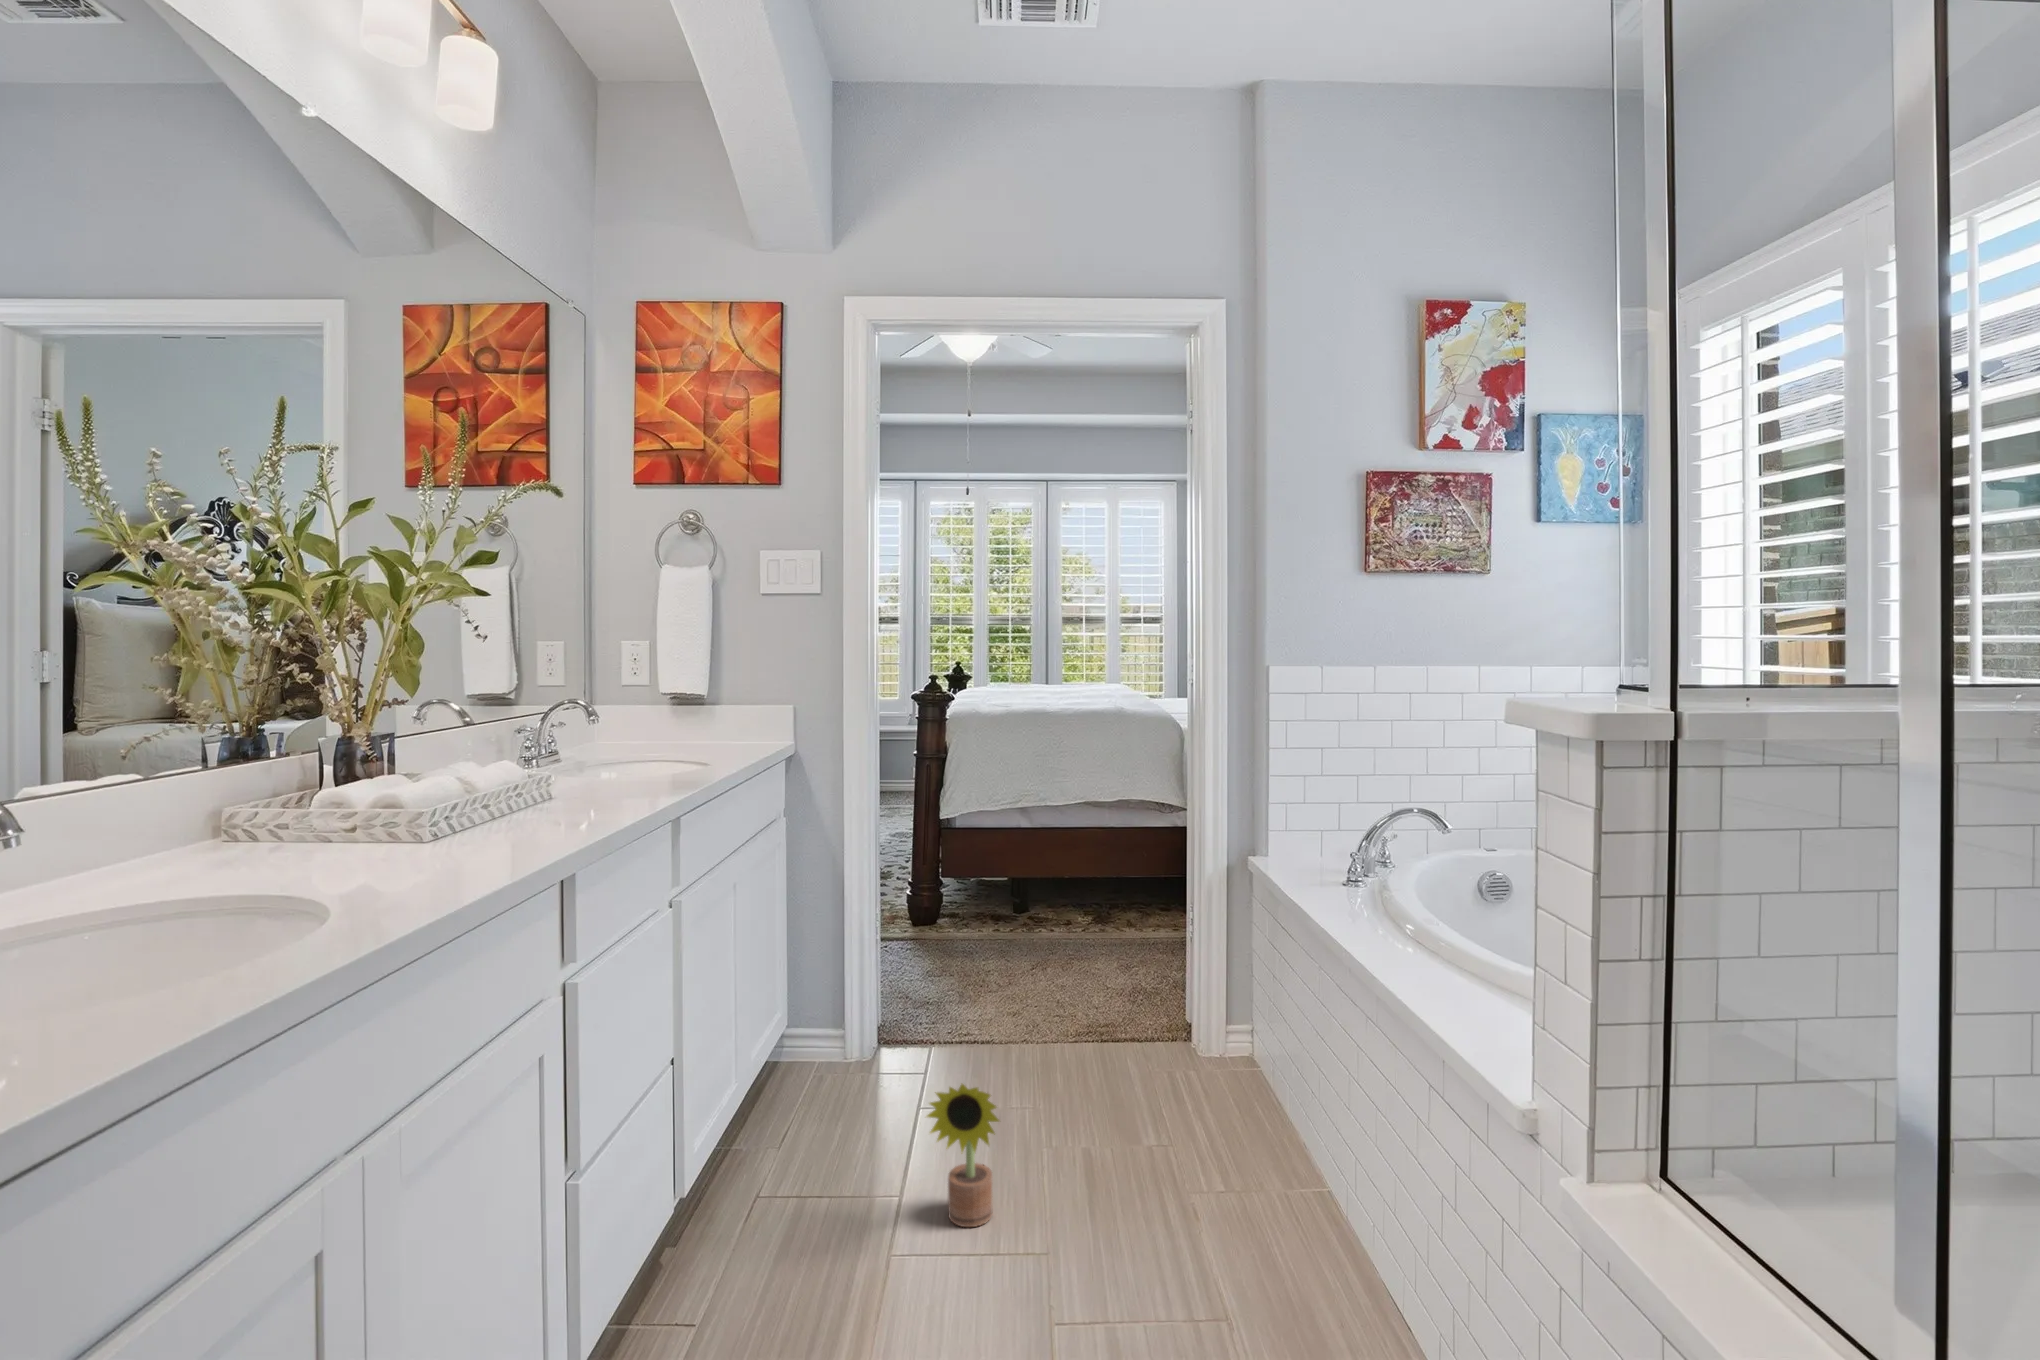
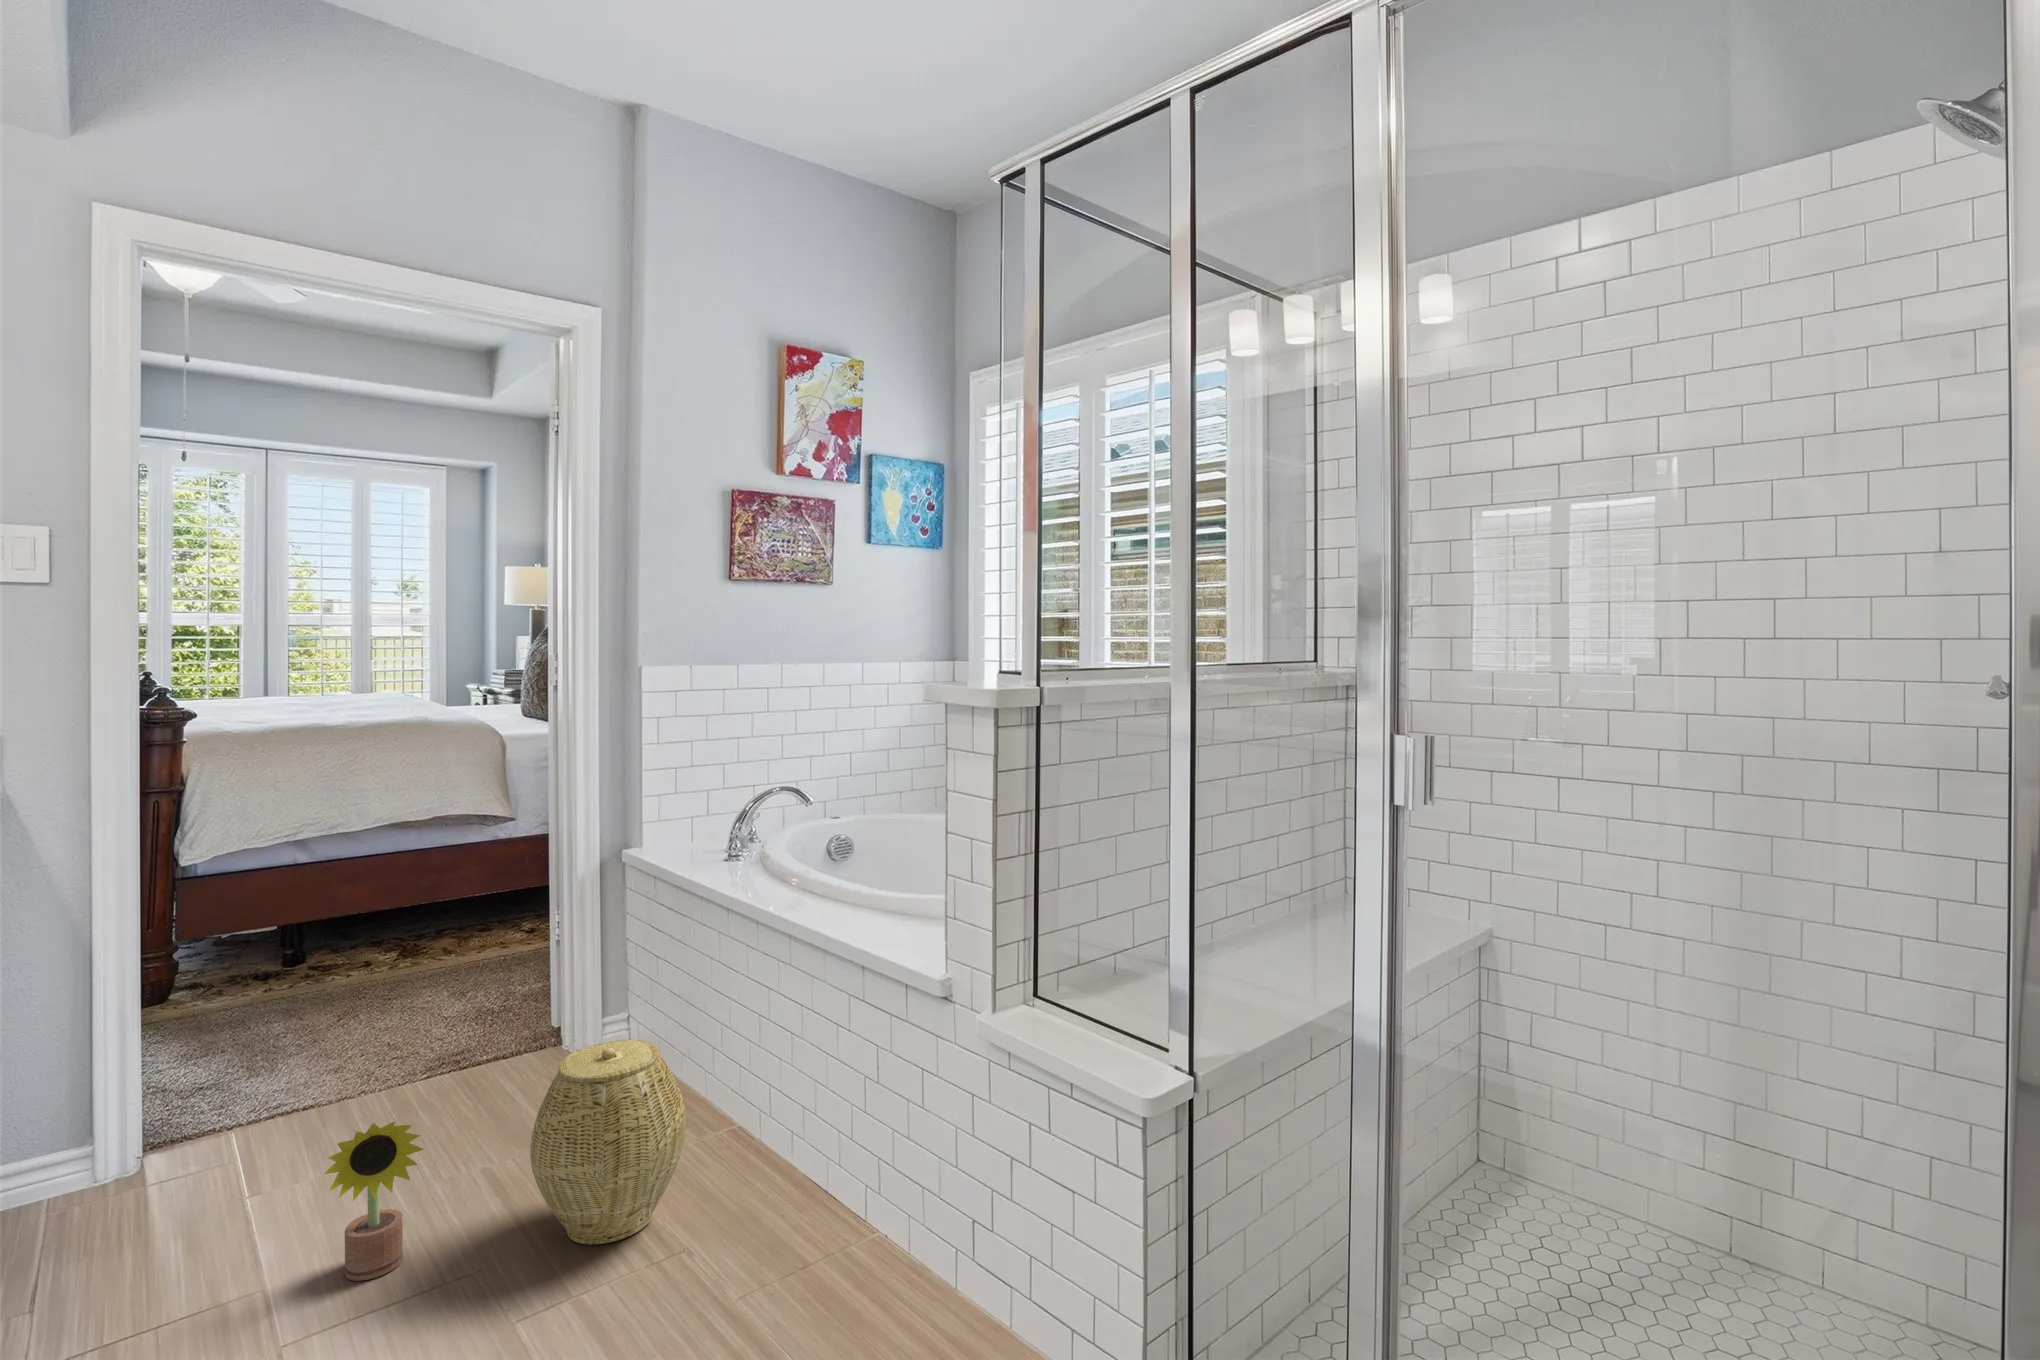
woven basket: none [1090,1064,1243,1287] -> present [530,1040,686,1245]

